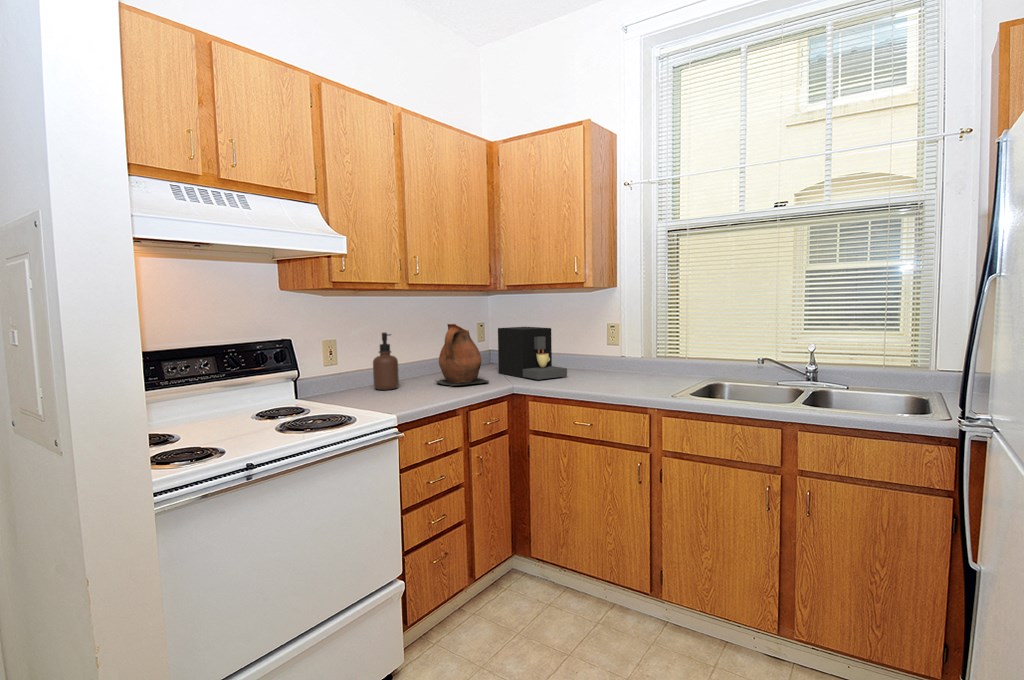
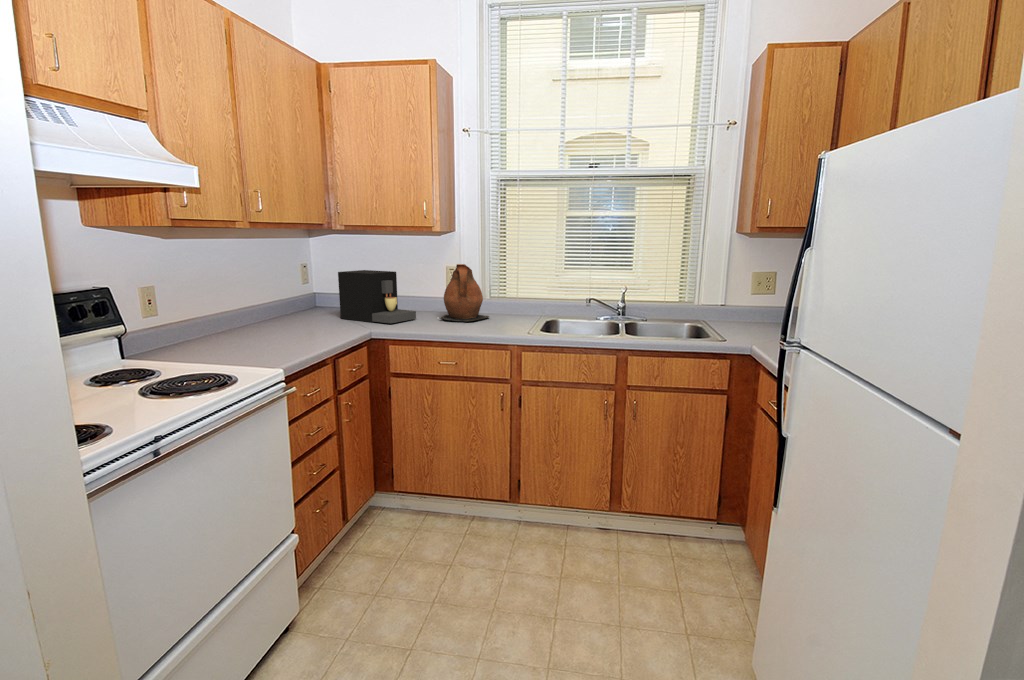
ceramic pitcher: present [437,324,489,386] -> present [441,264,489,321]
soap dispenser: present [373,333,399,390] -> none [209,279,243,344]

